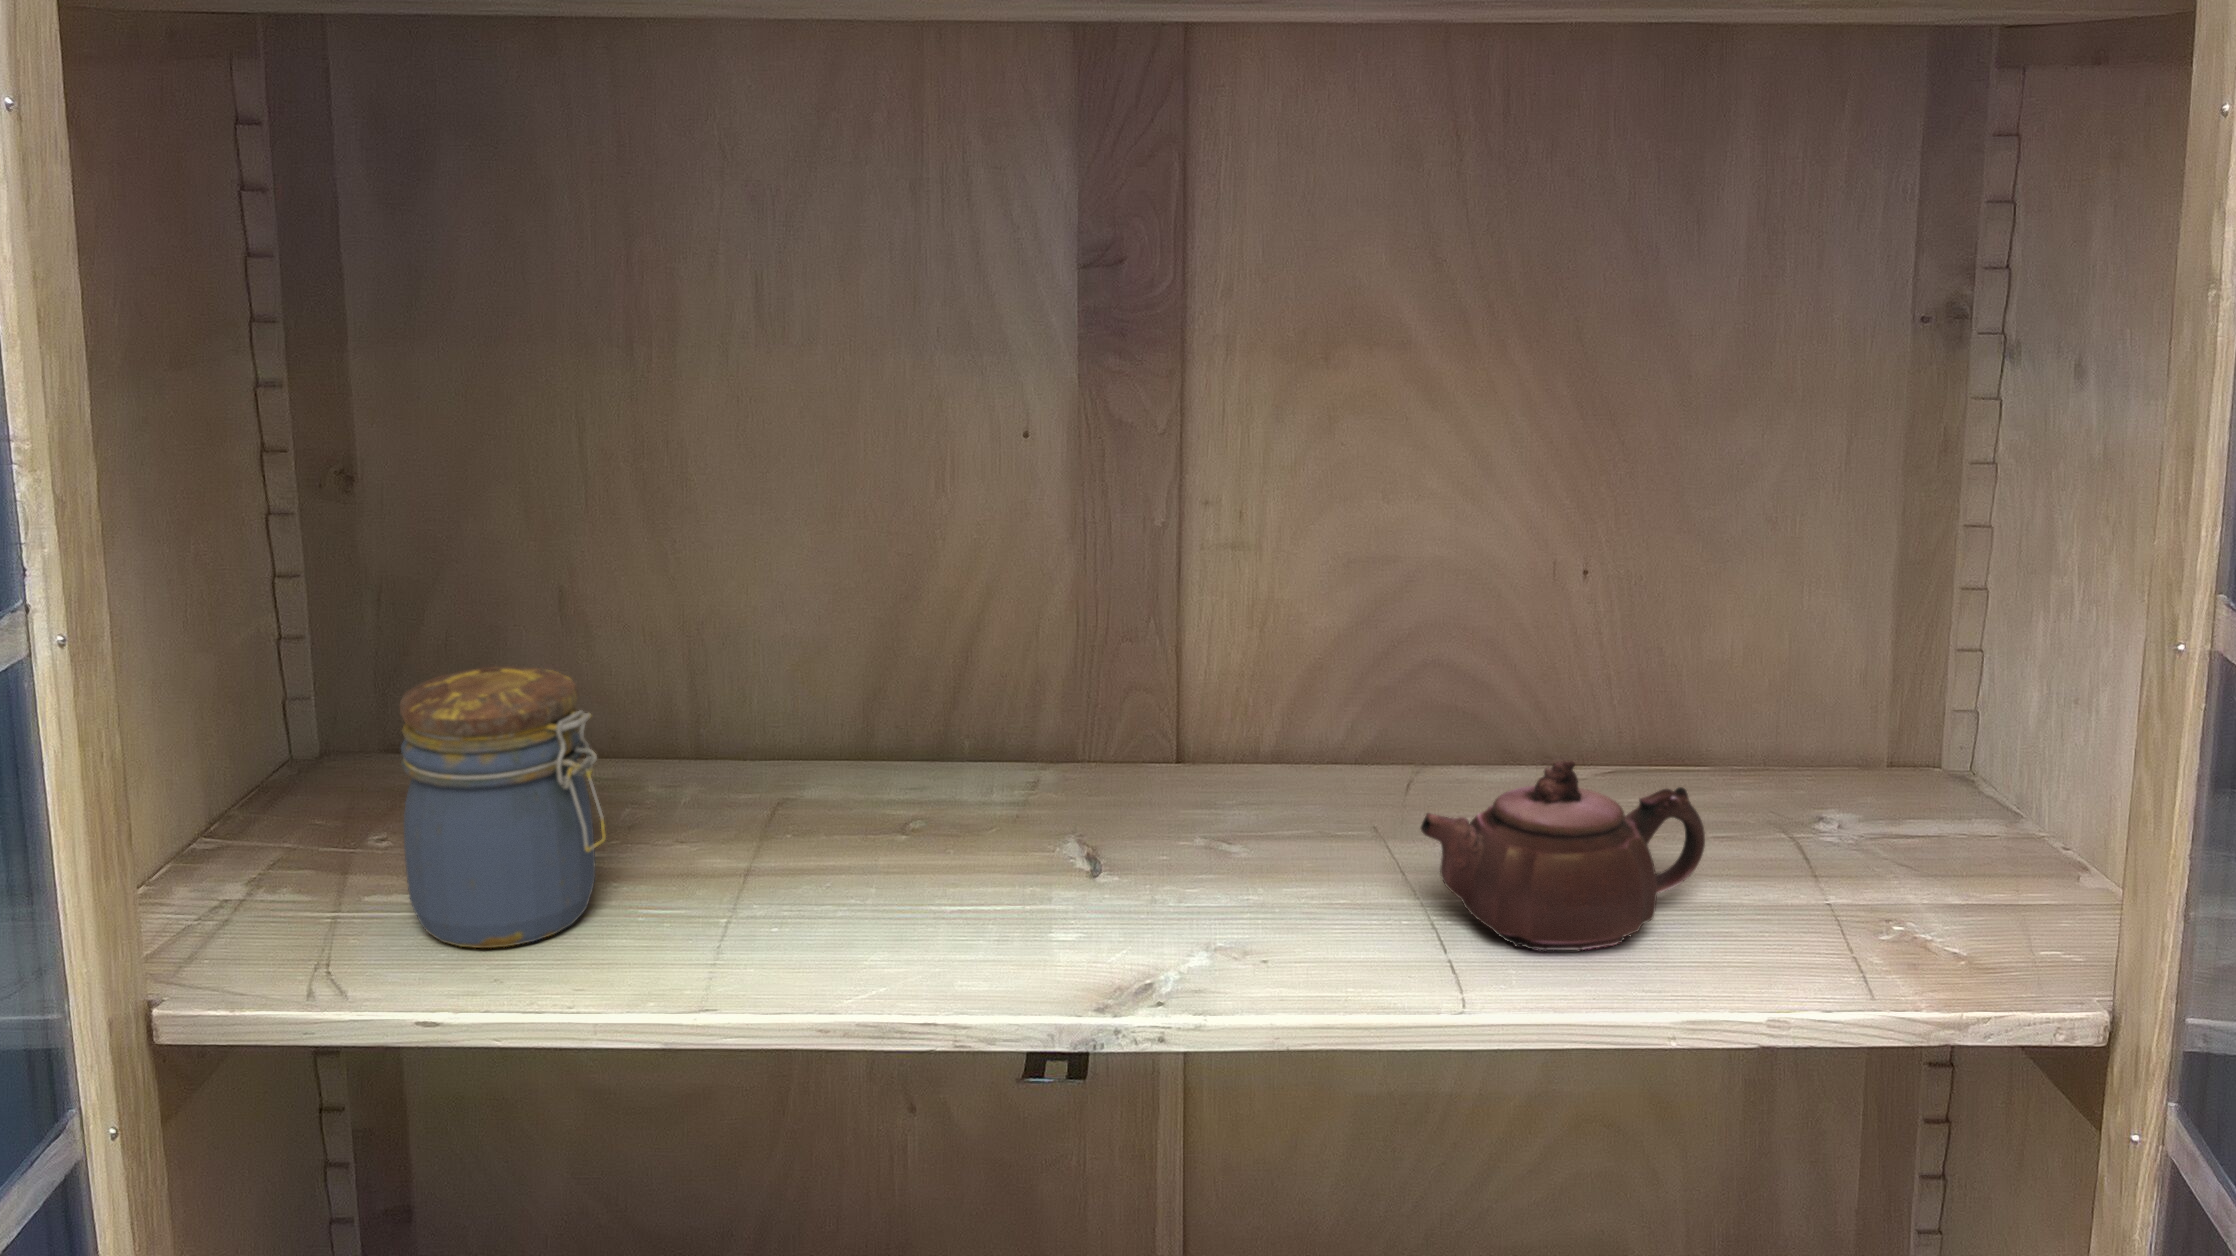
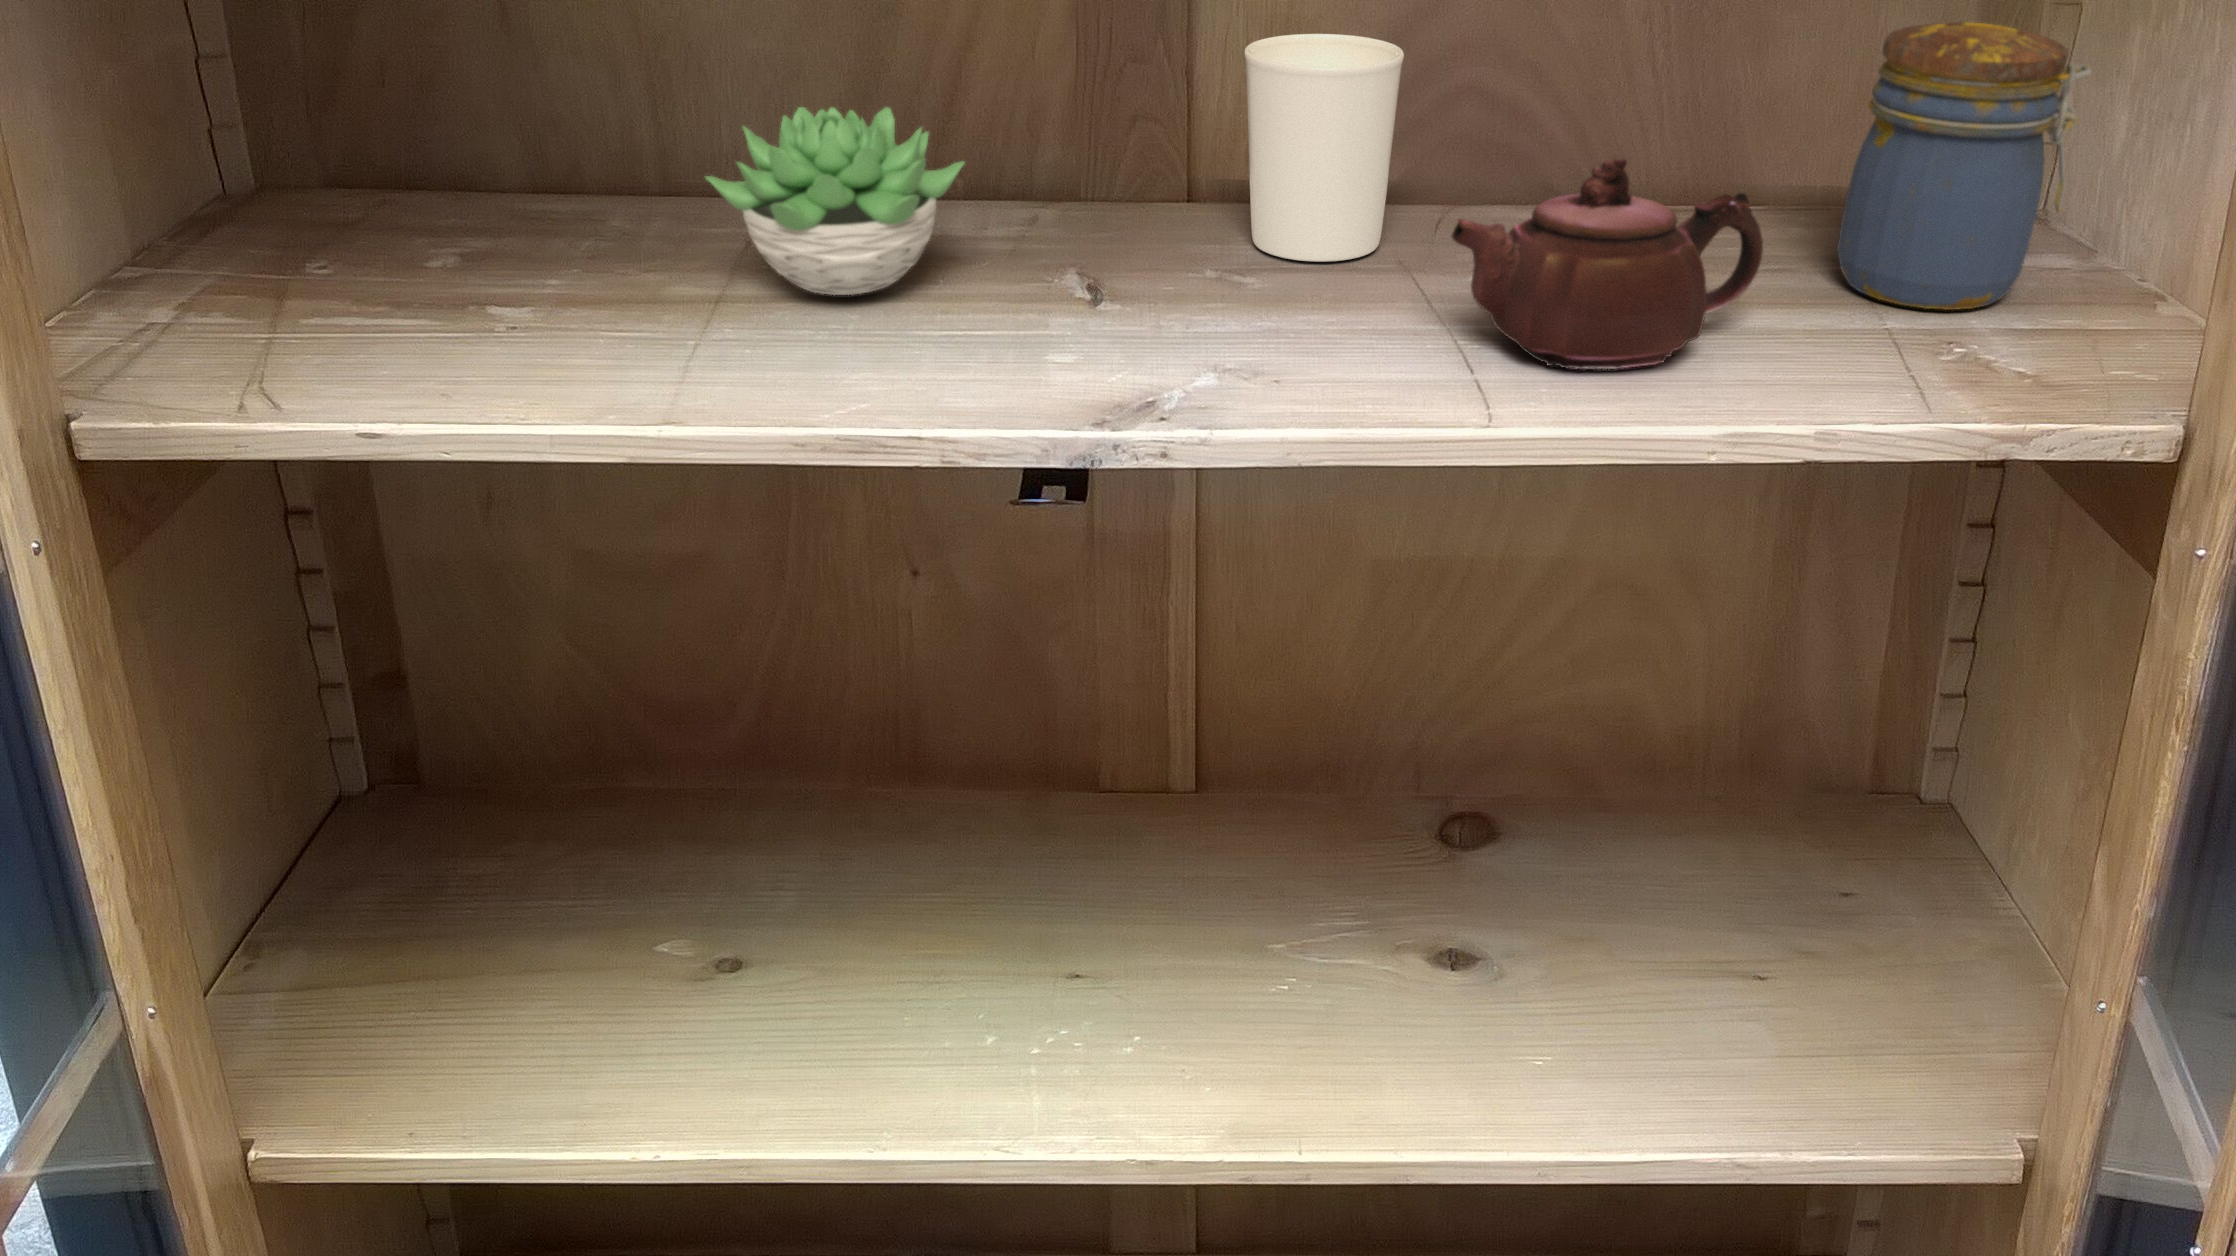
candle holder: none [1227,624,1370,829] -> present [1244,34,1404,262]
jar: present [400,666,606,948] -> present [1837,22,2091,310]
succulent plant: none [742,698,977,870] -> present [706,107,964,295]

